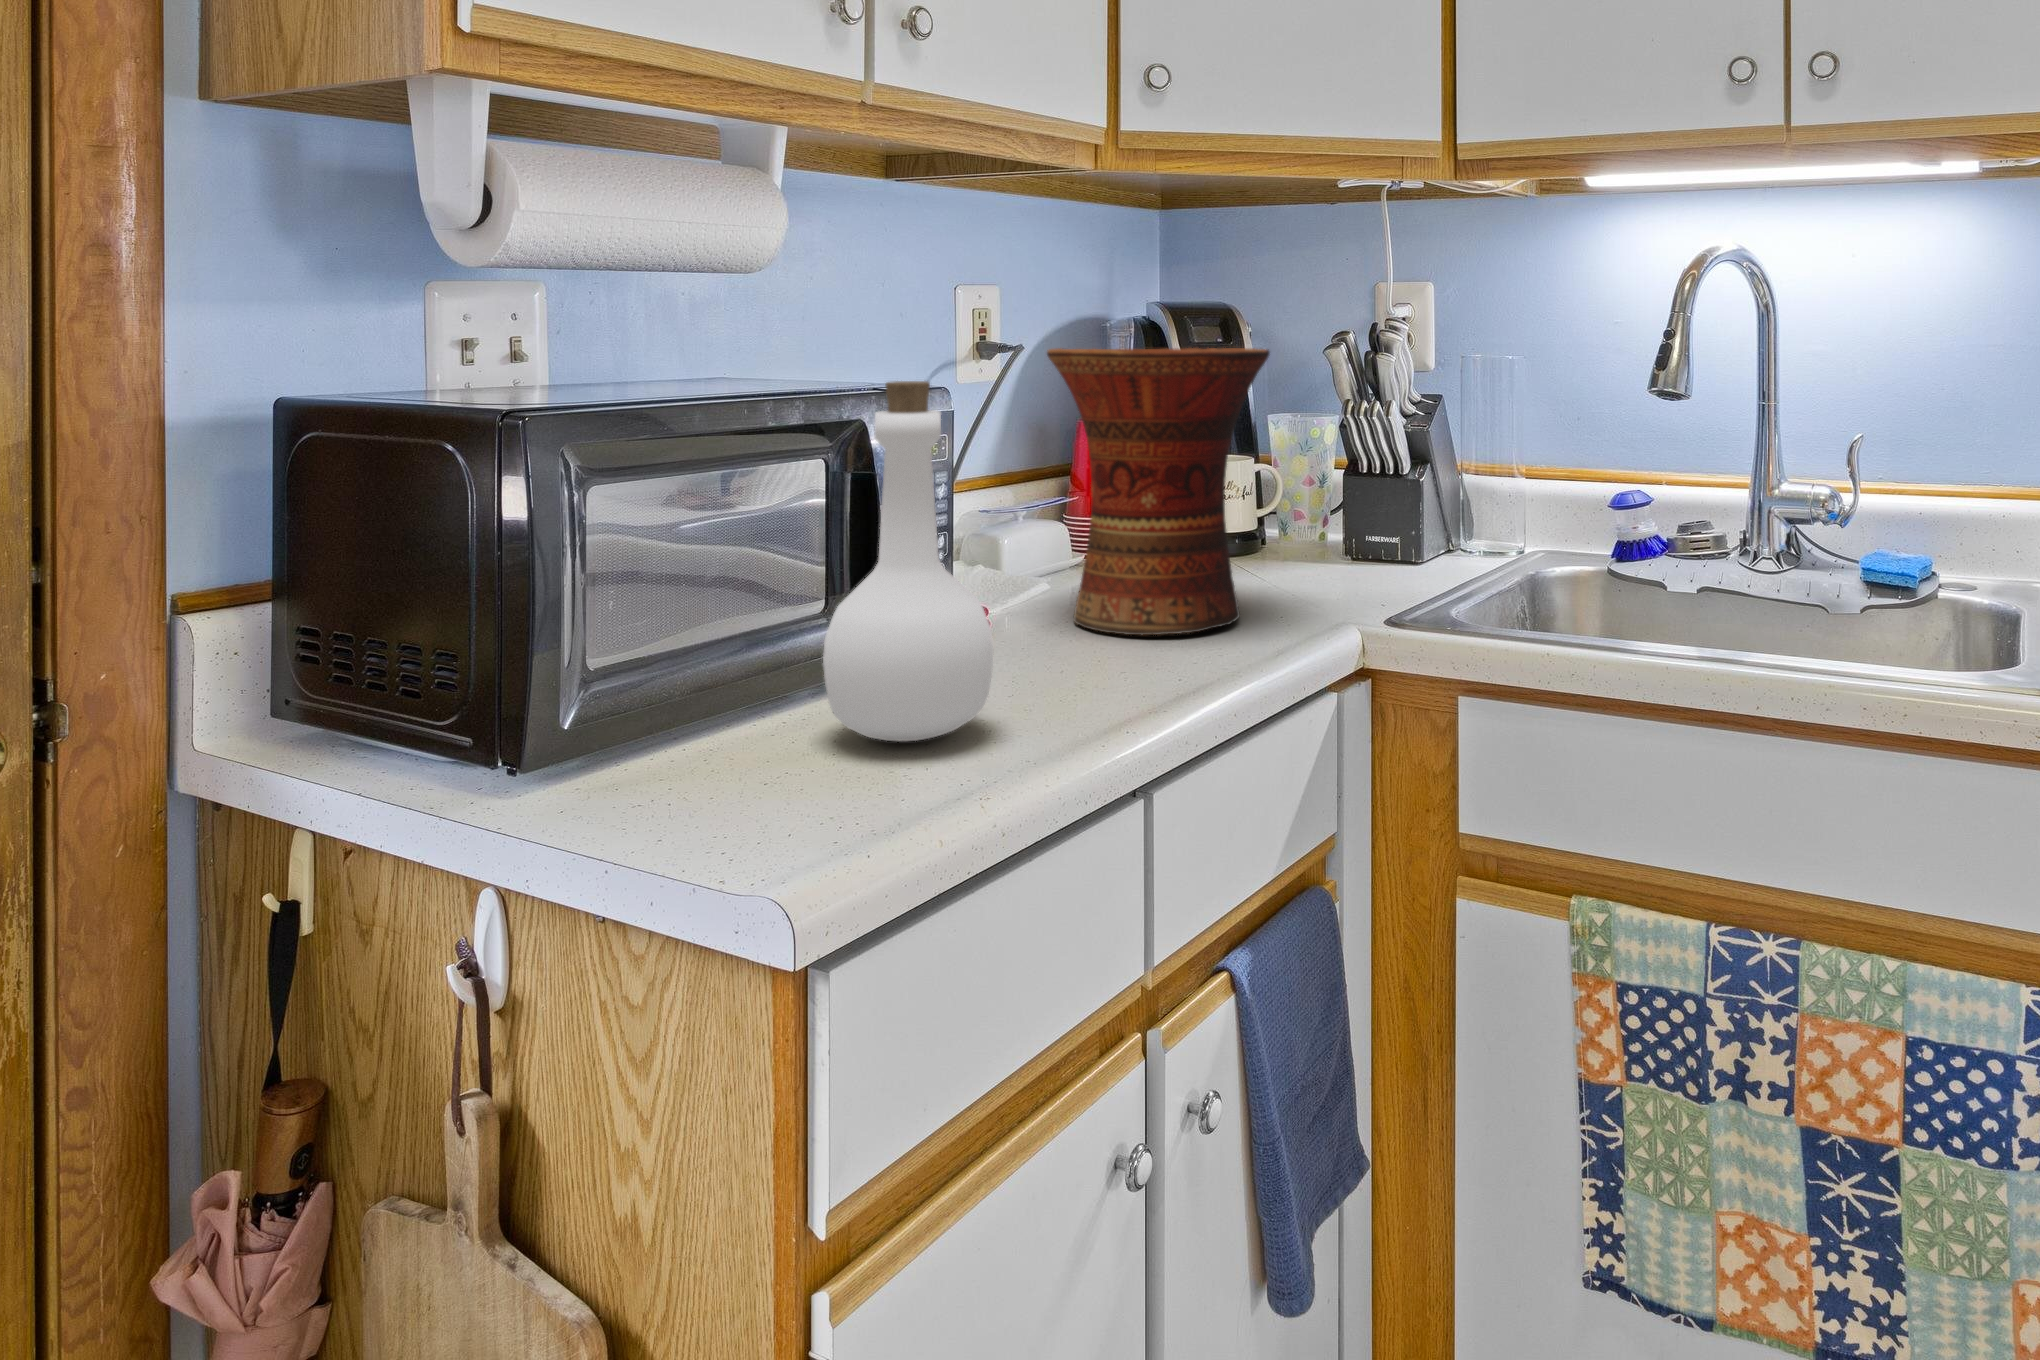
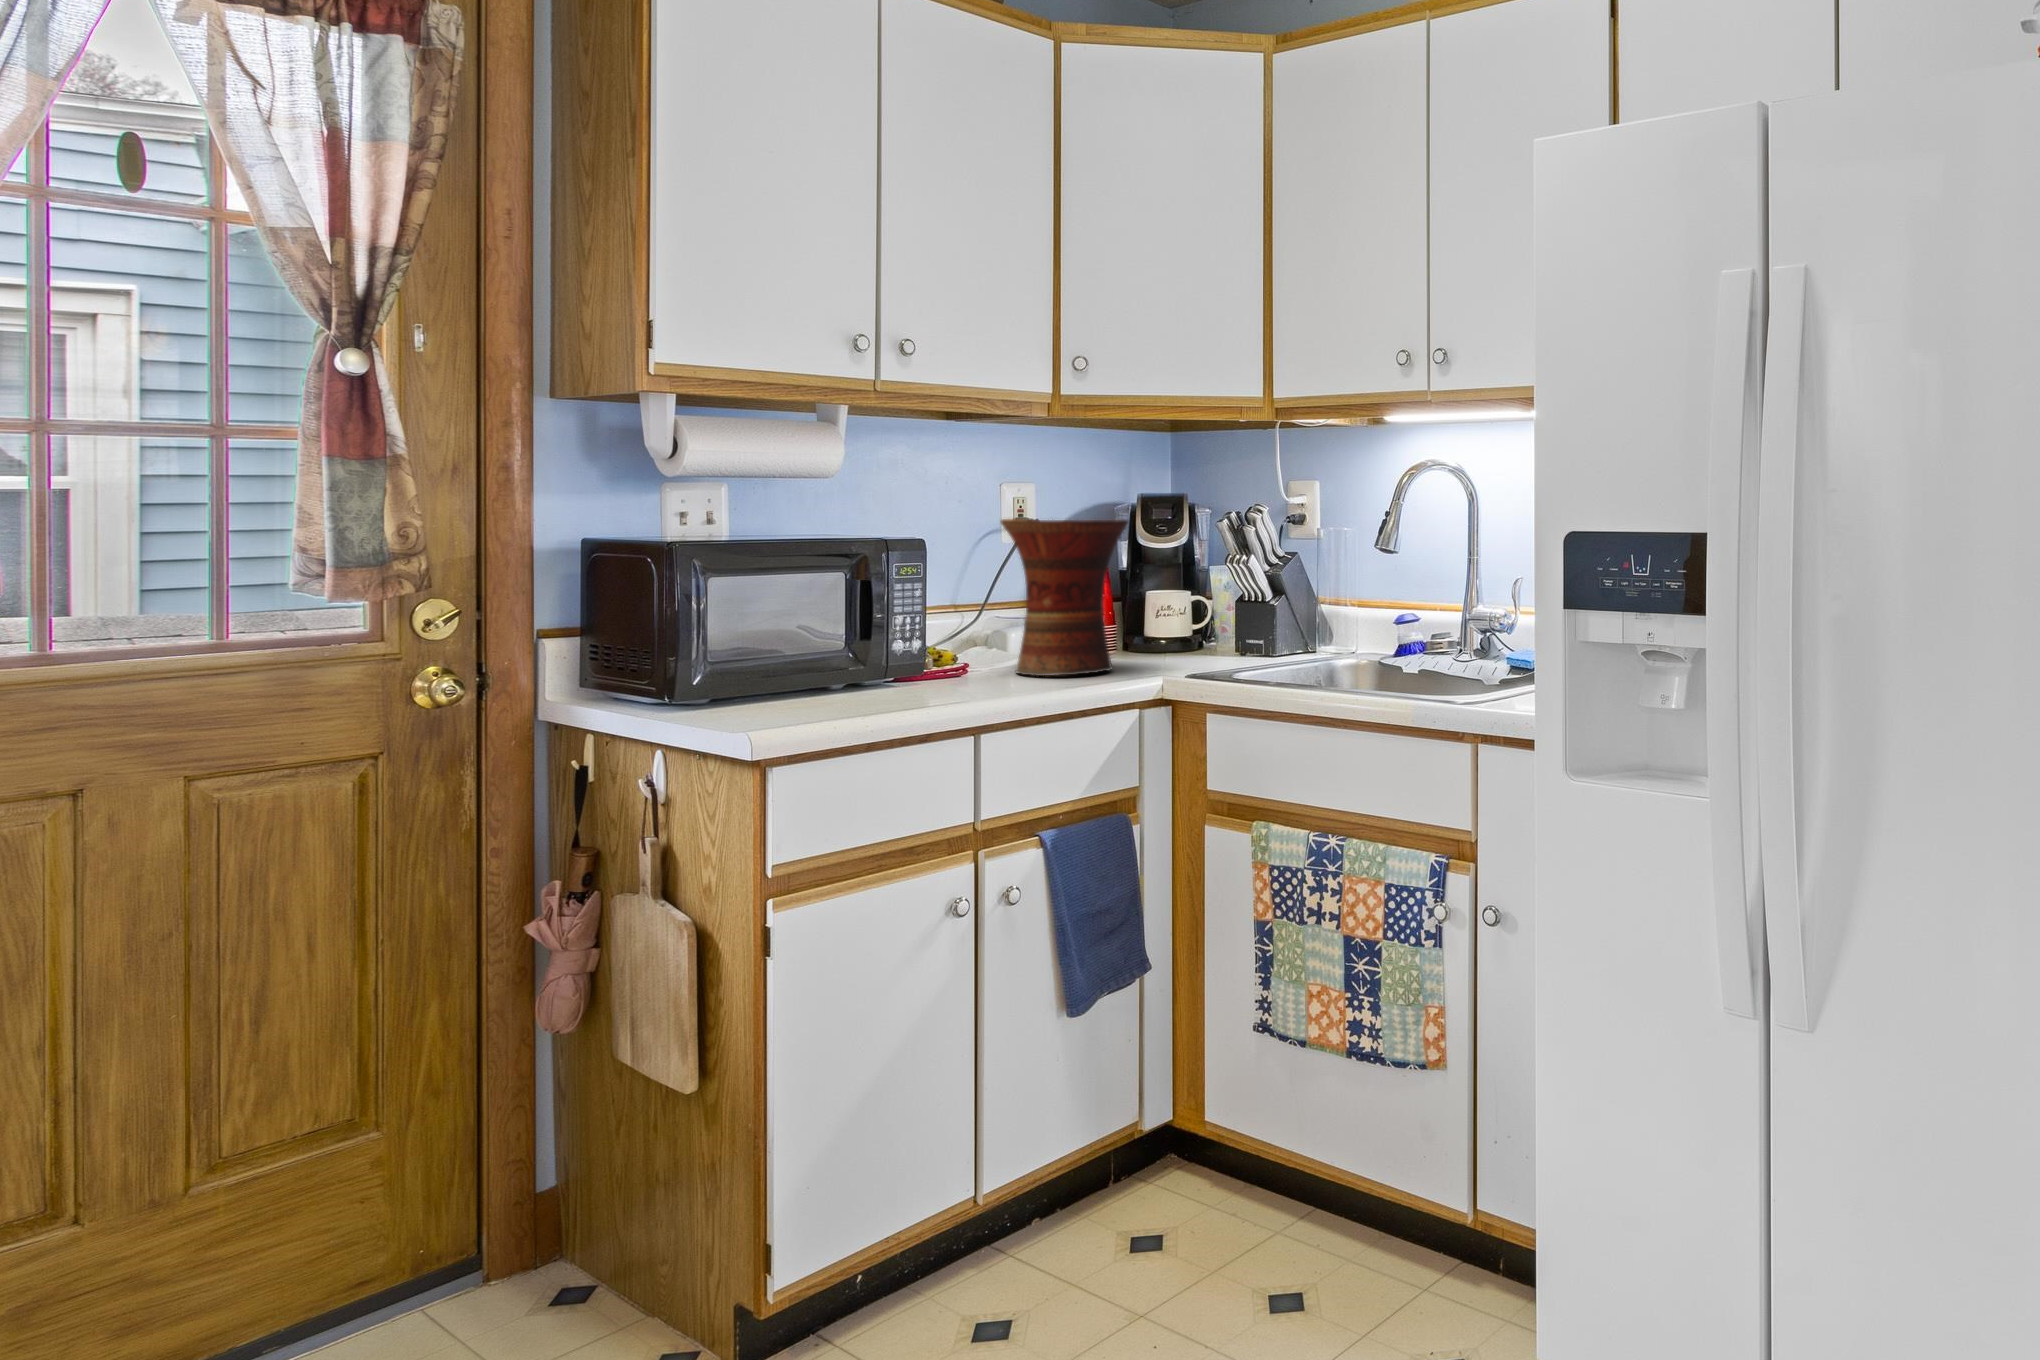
bottle: present [823,381,993,741] -> none [816,531,901,701]

